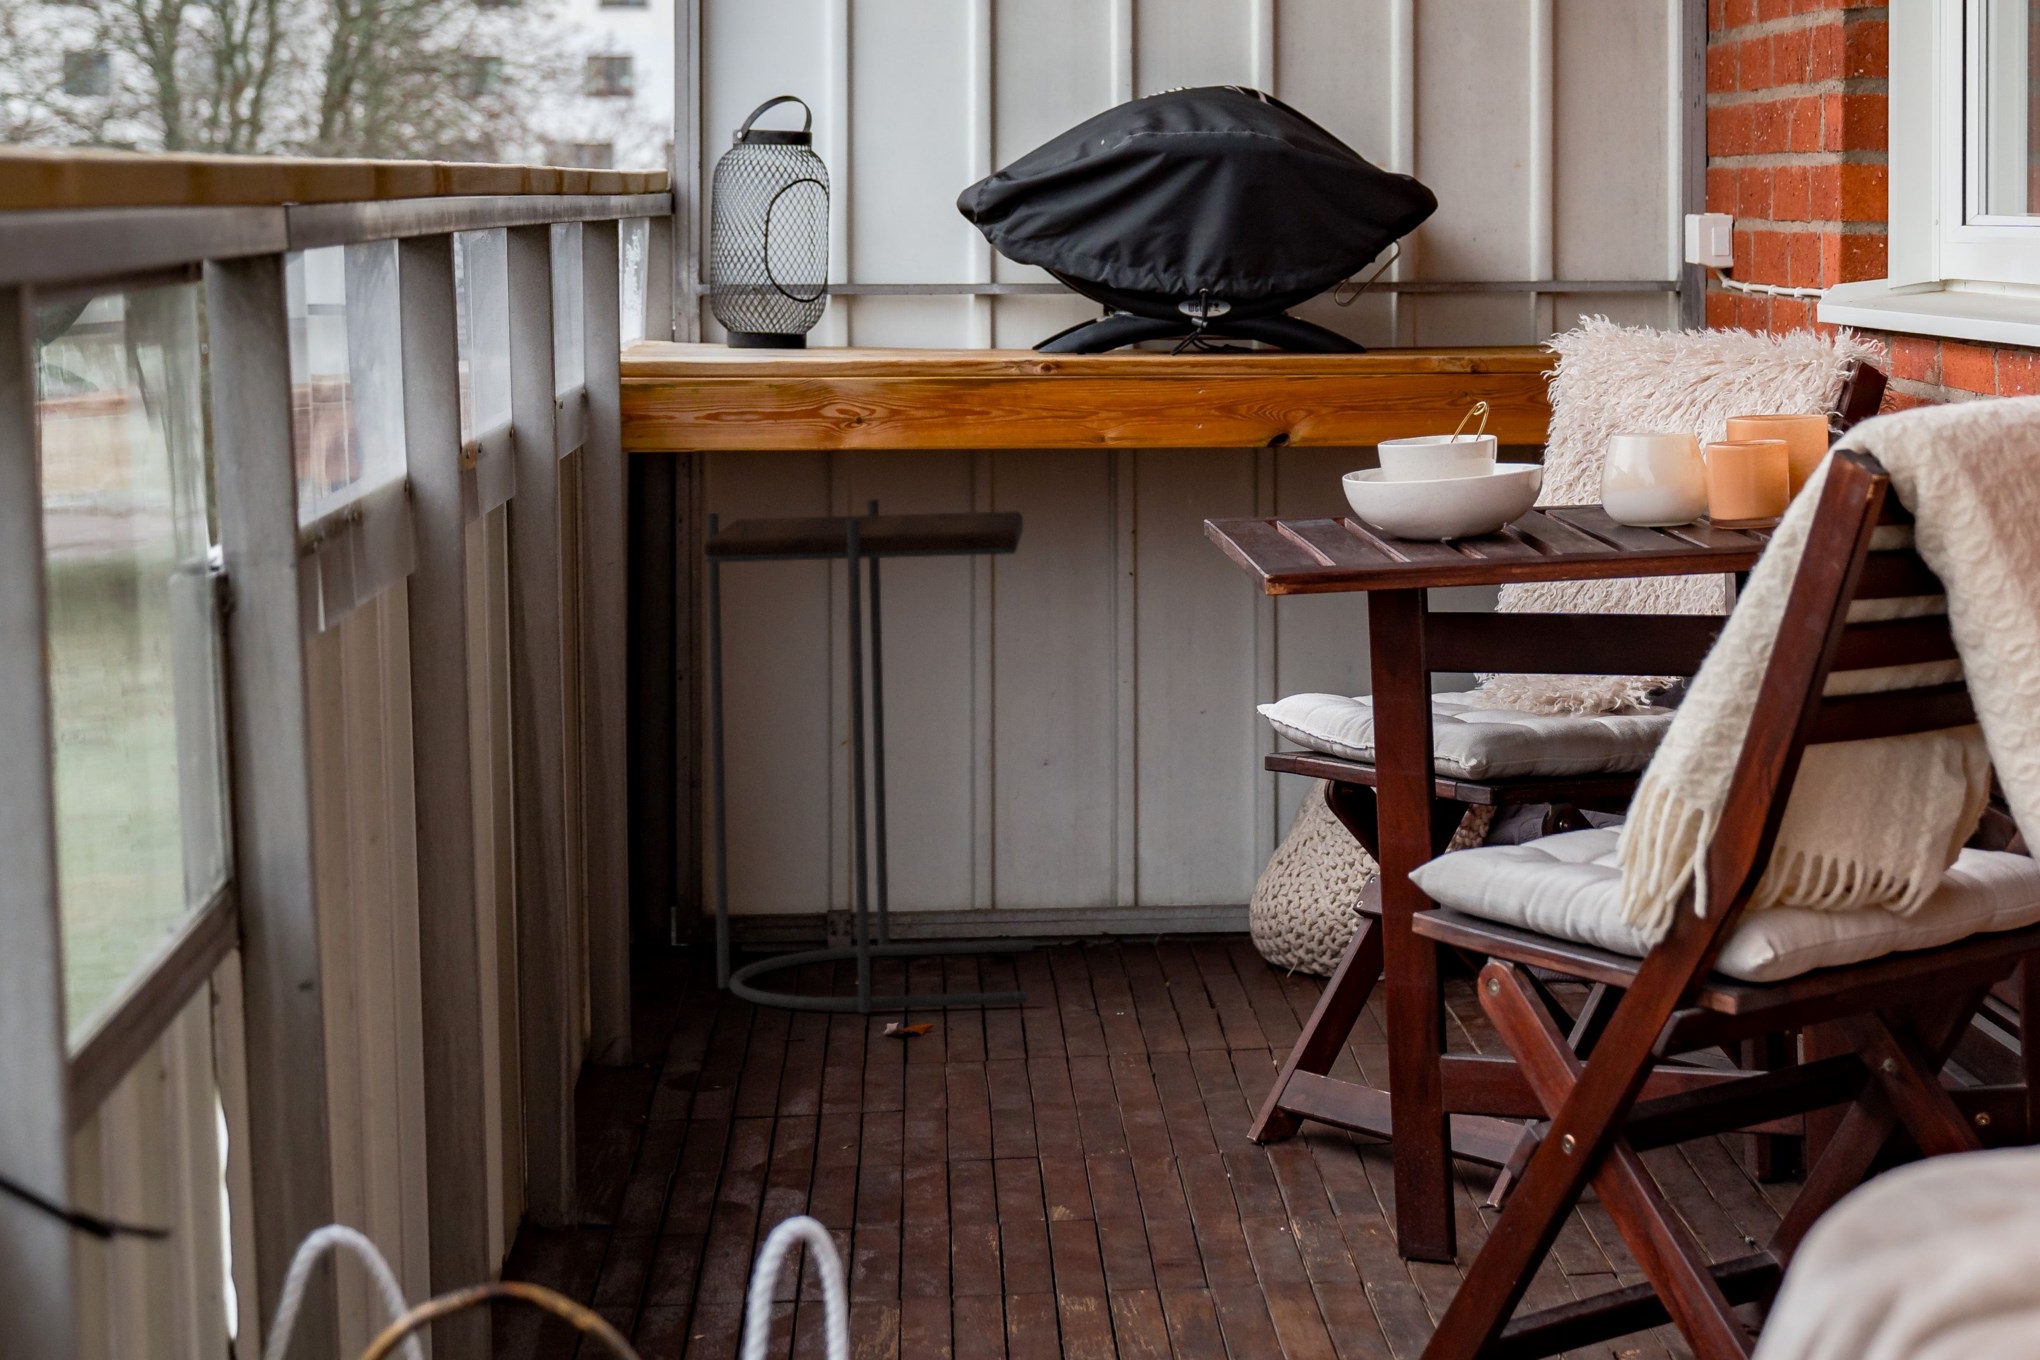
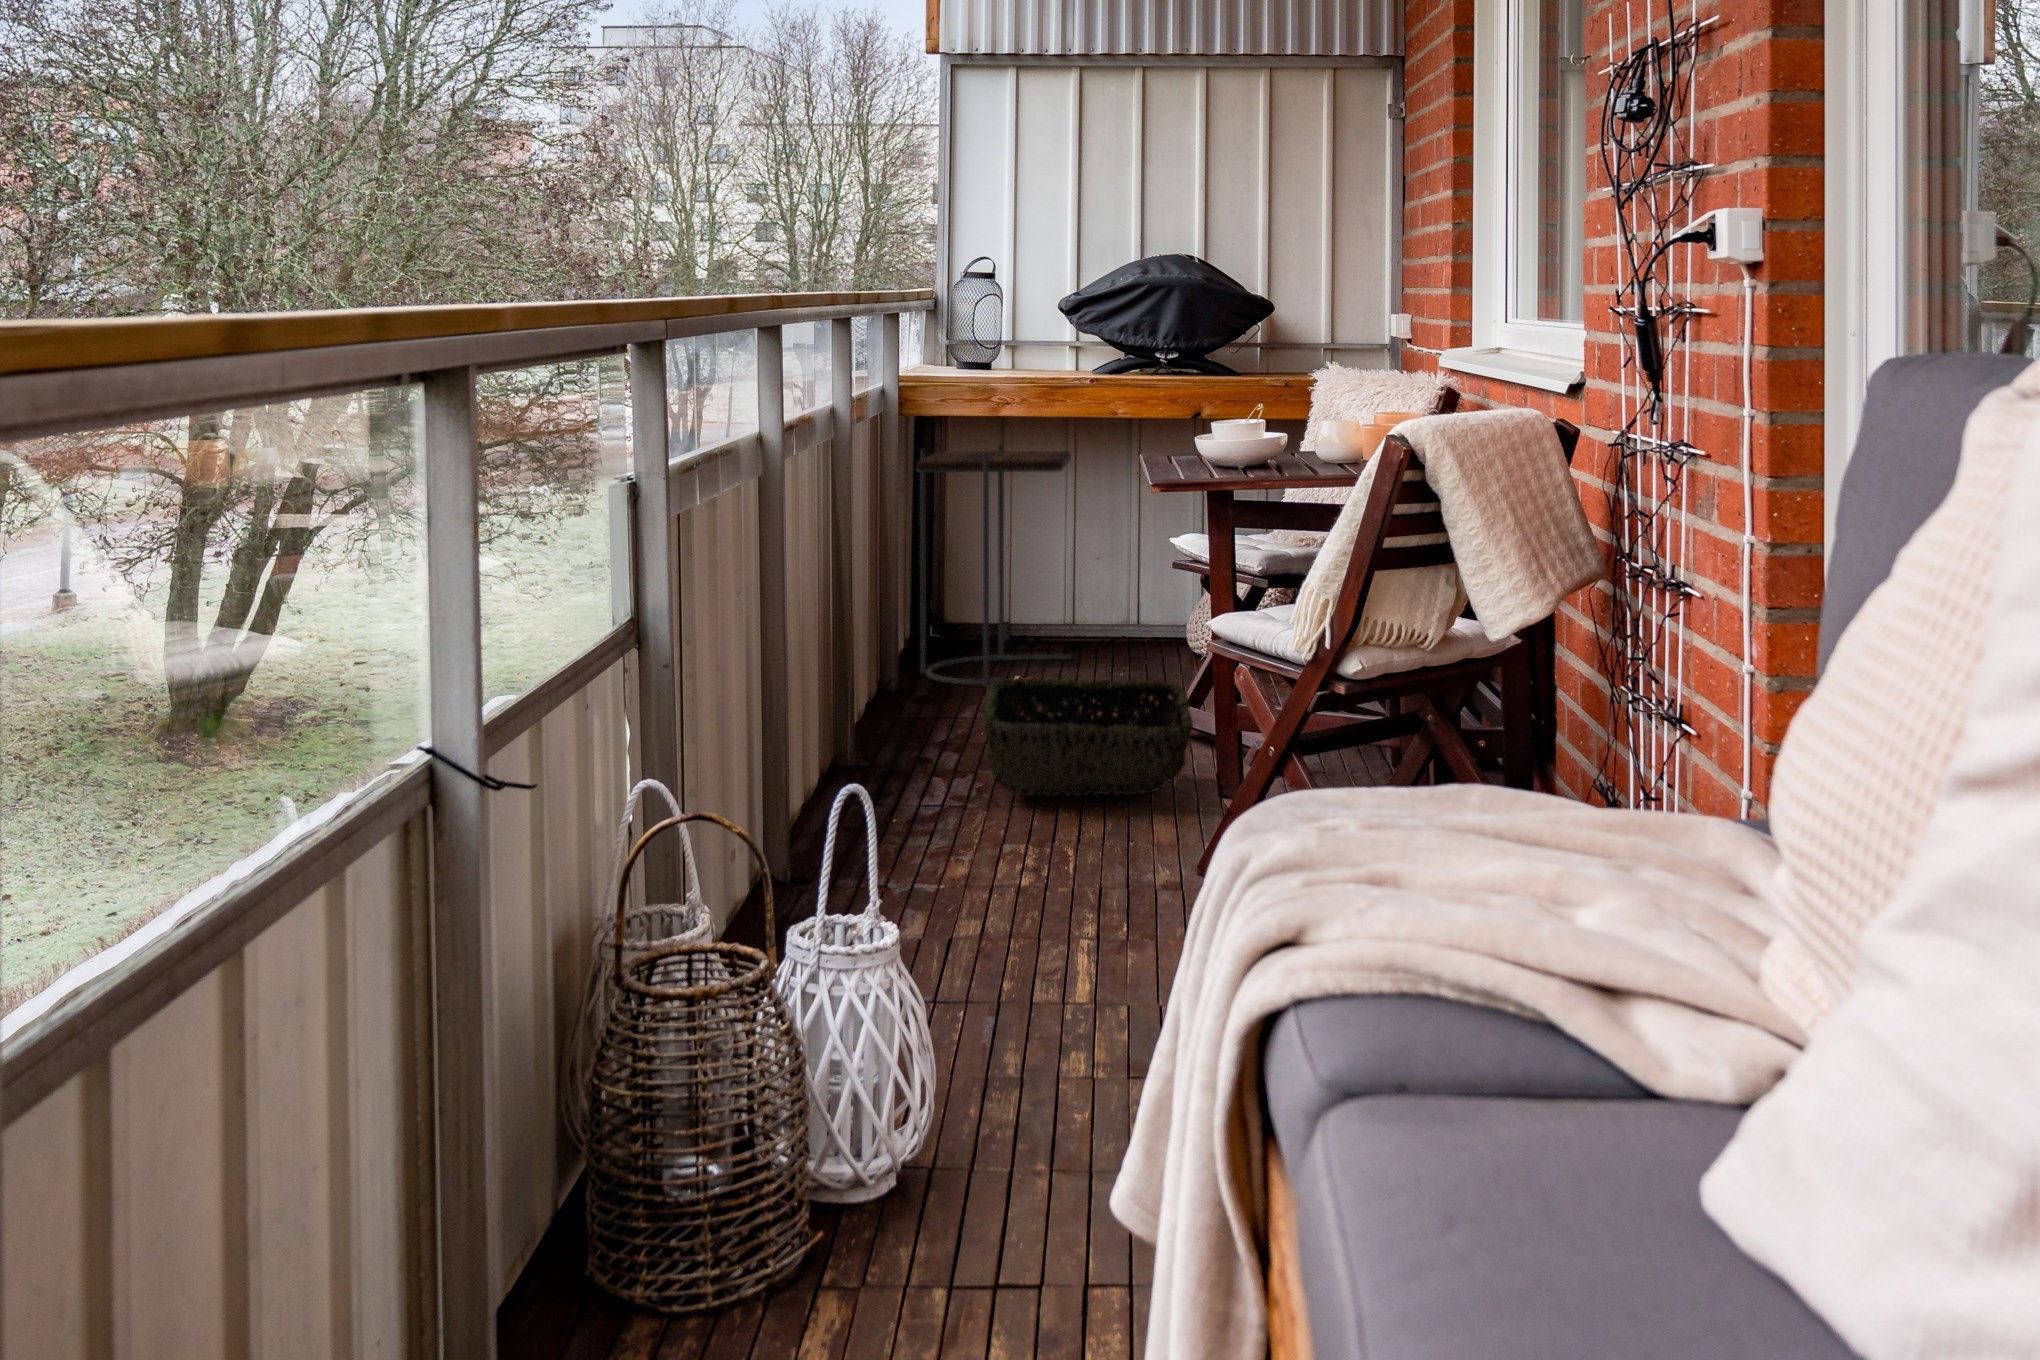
woven basket: none [903,992,1358,1247] -> present [984,679,1193,796]

